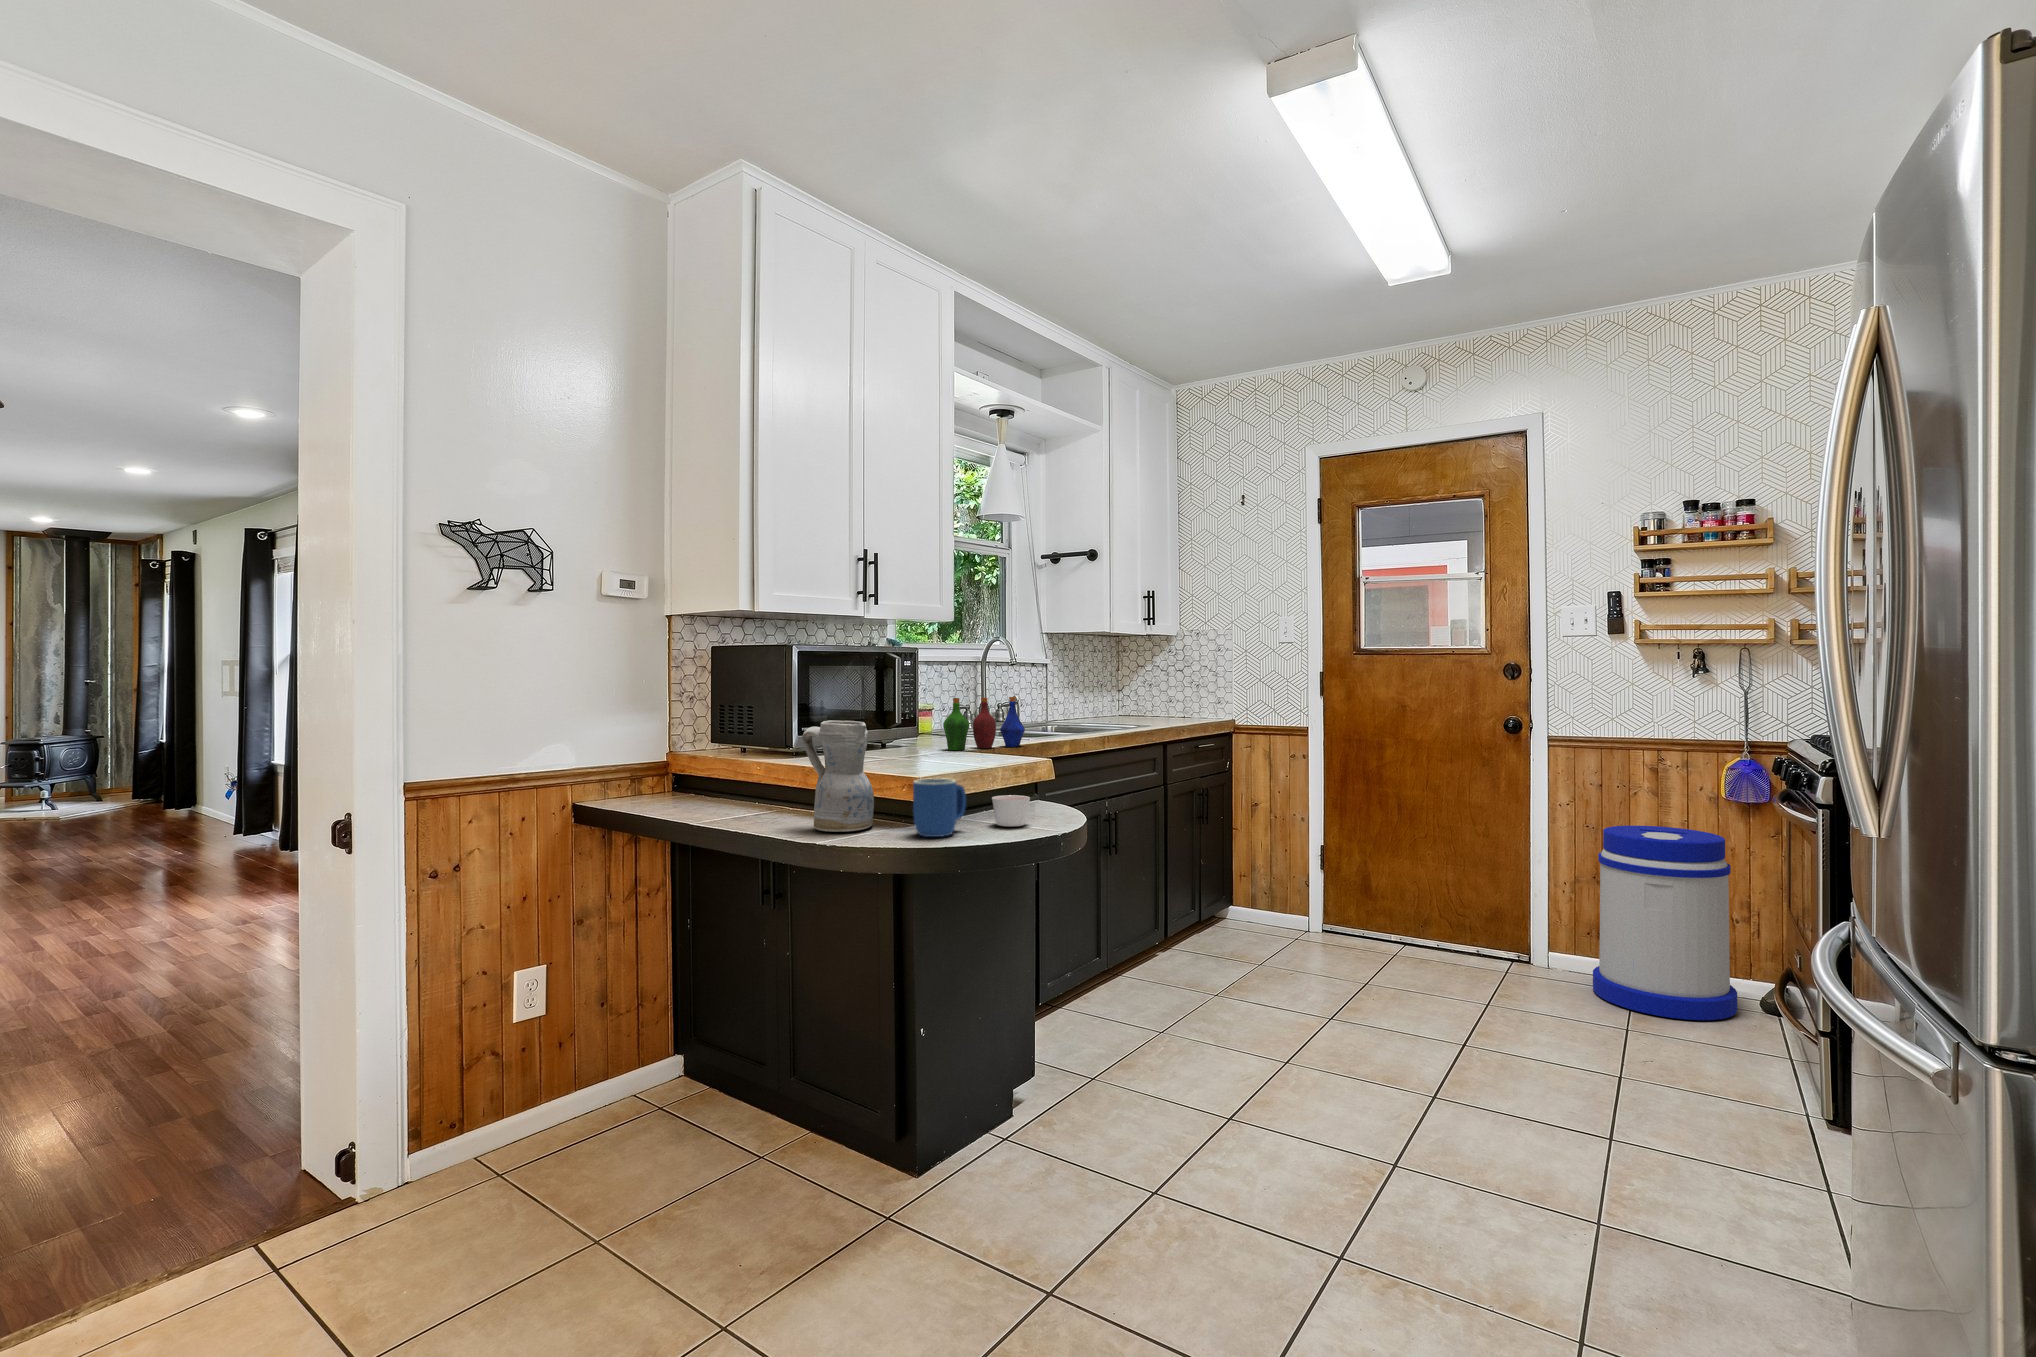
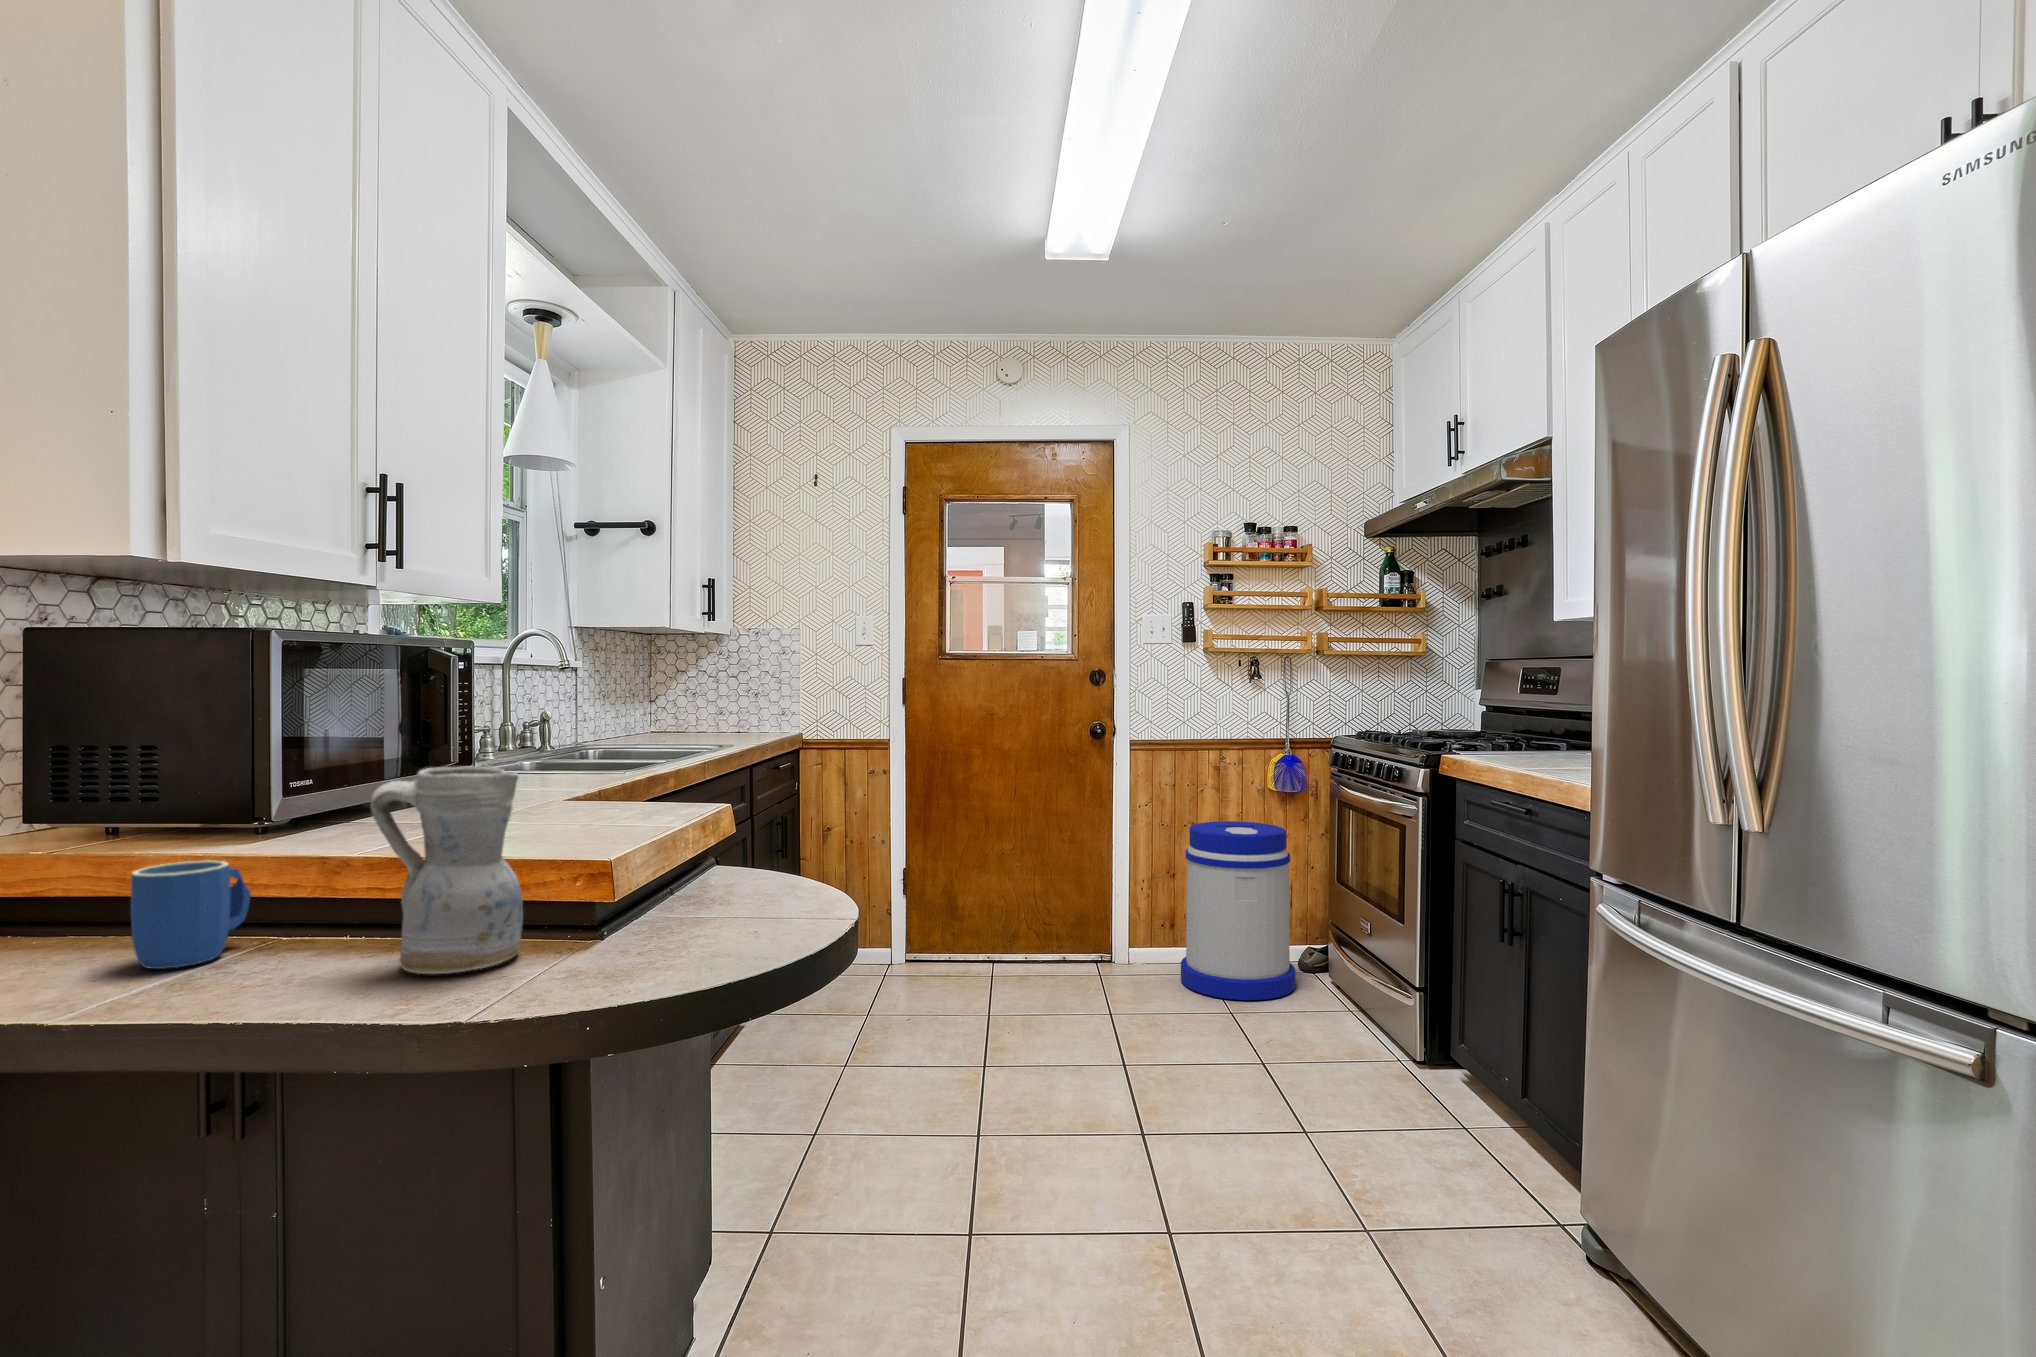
bottle: present [943,697,1025,750] -> none [514,713,632,797]
mug: present [913,778,966,837] -> present [131,861,251,969]
candle: present [992,795,1030,827] -> none [721,867,782,918]

